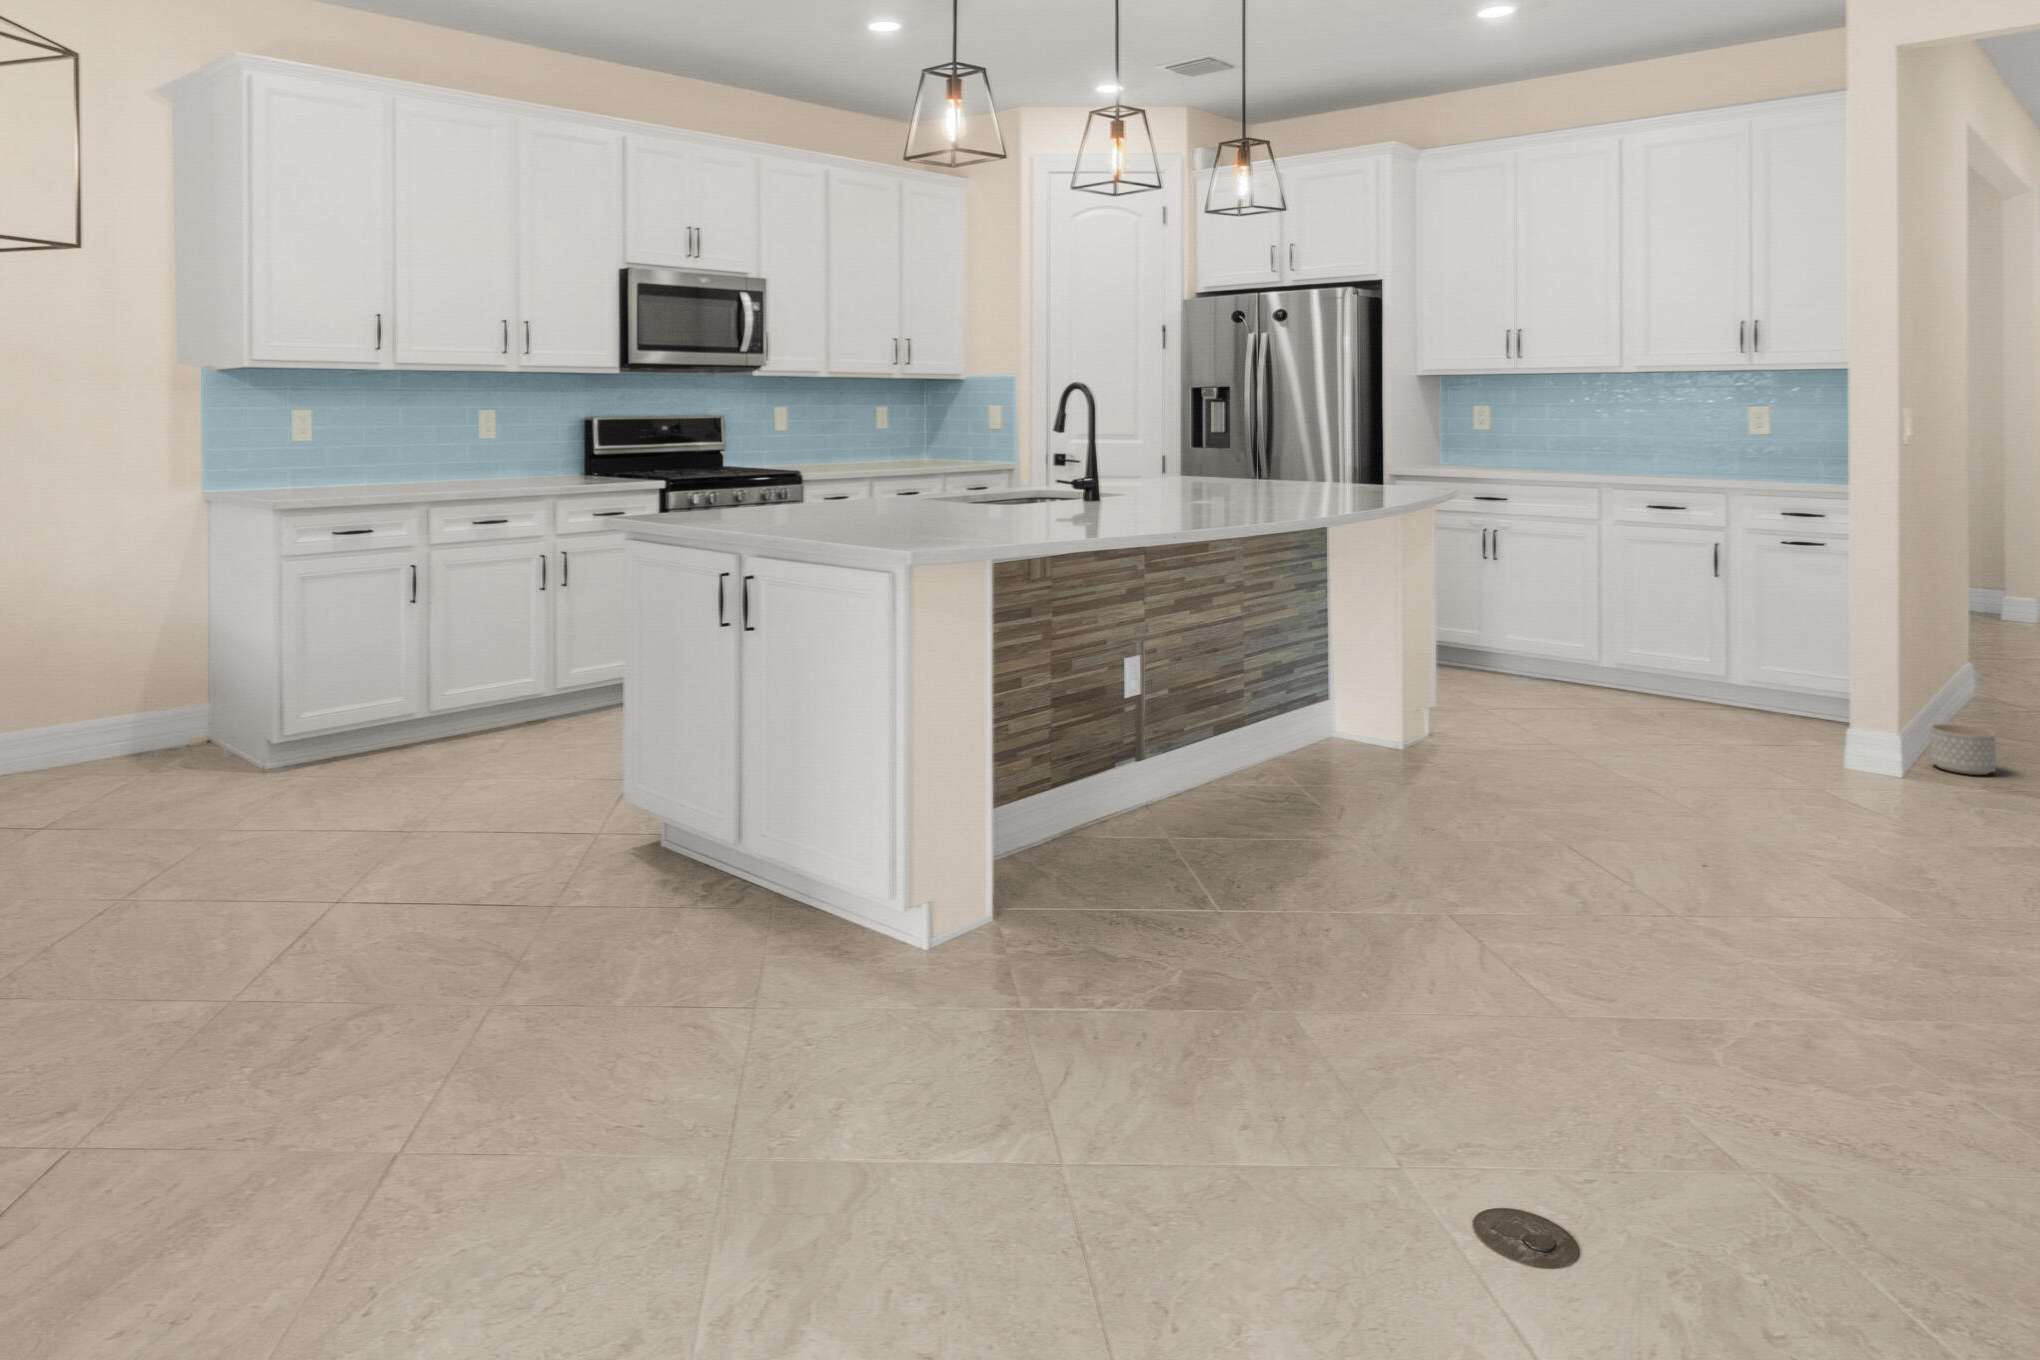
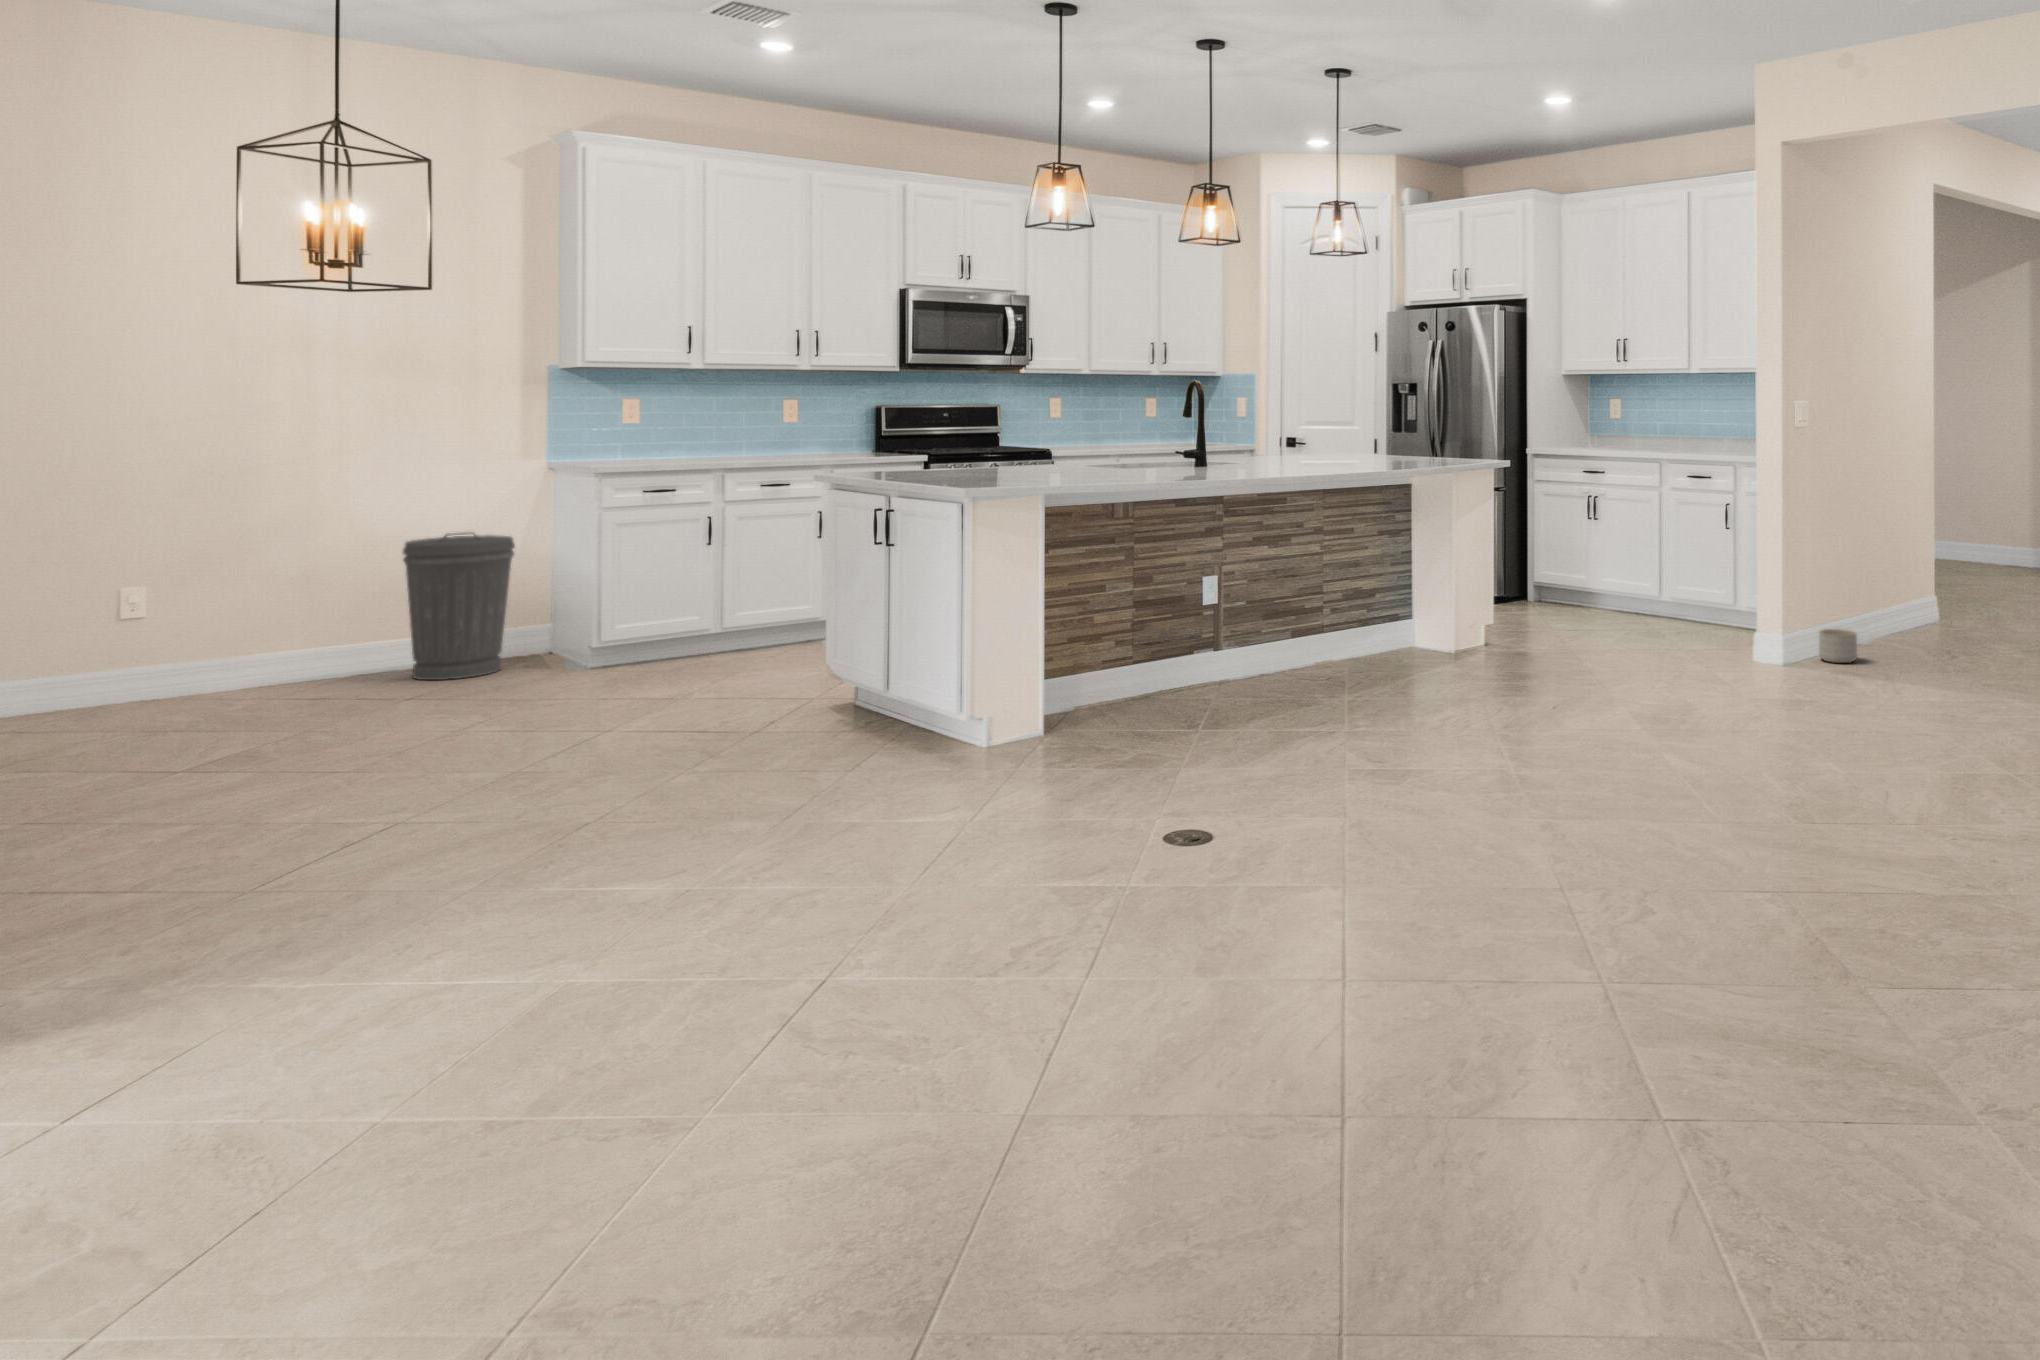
trash can: none [21,588,165,789] -> present [403,533,515,680]

